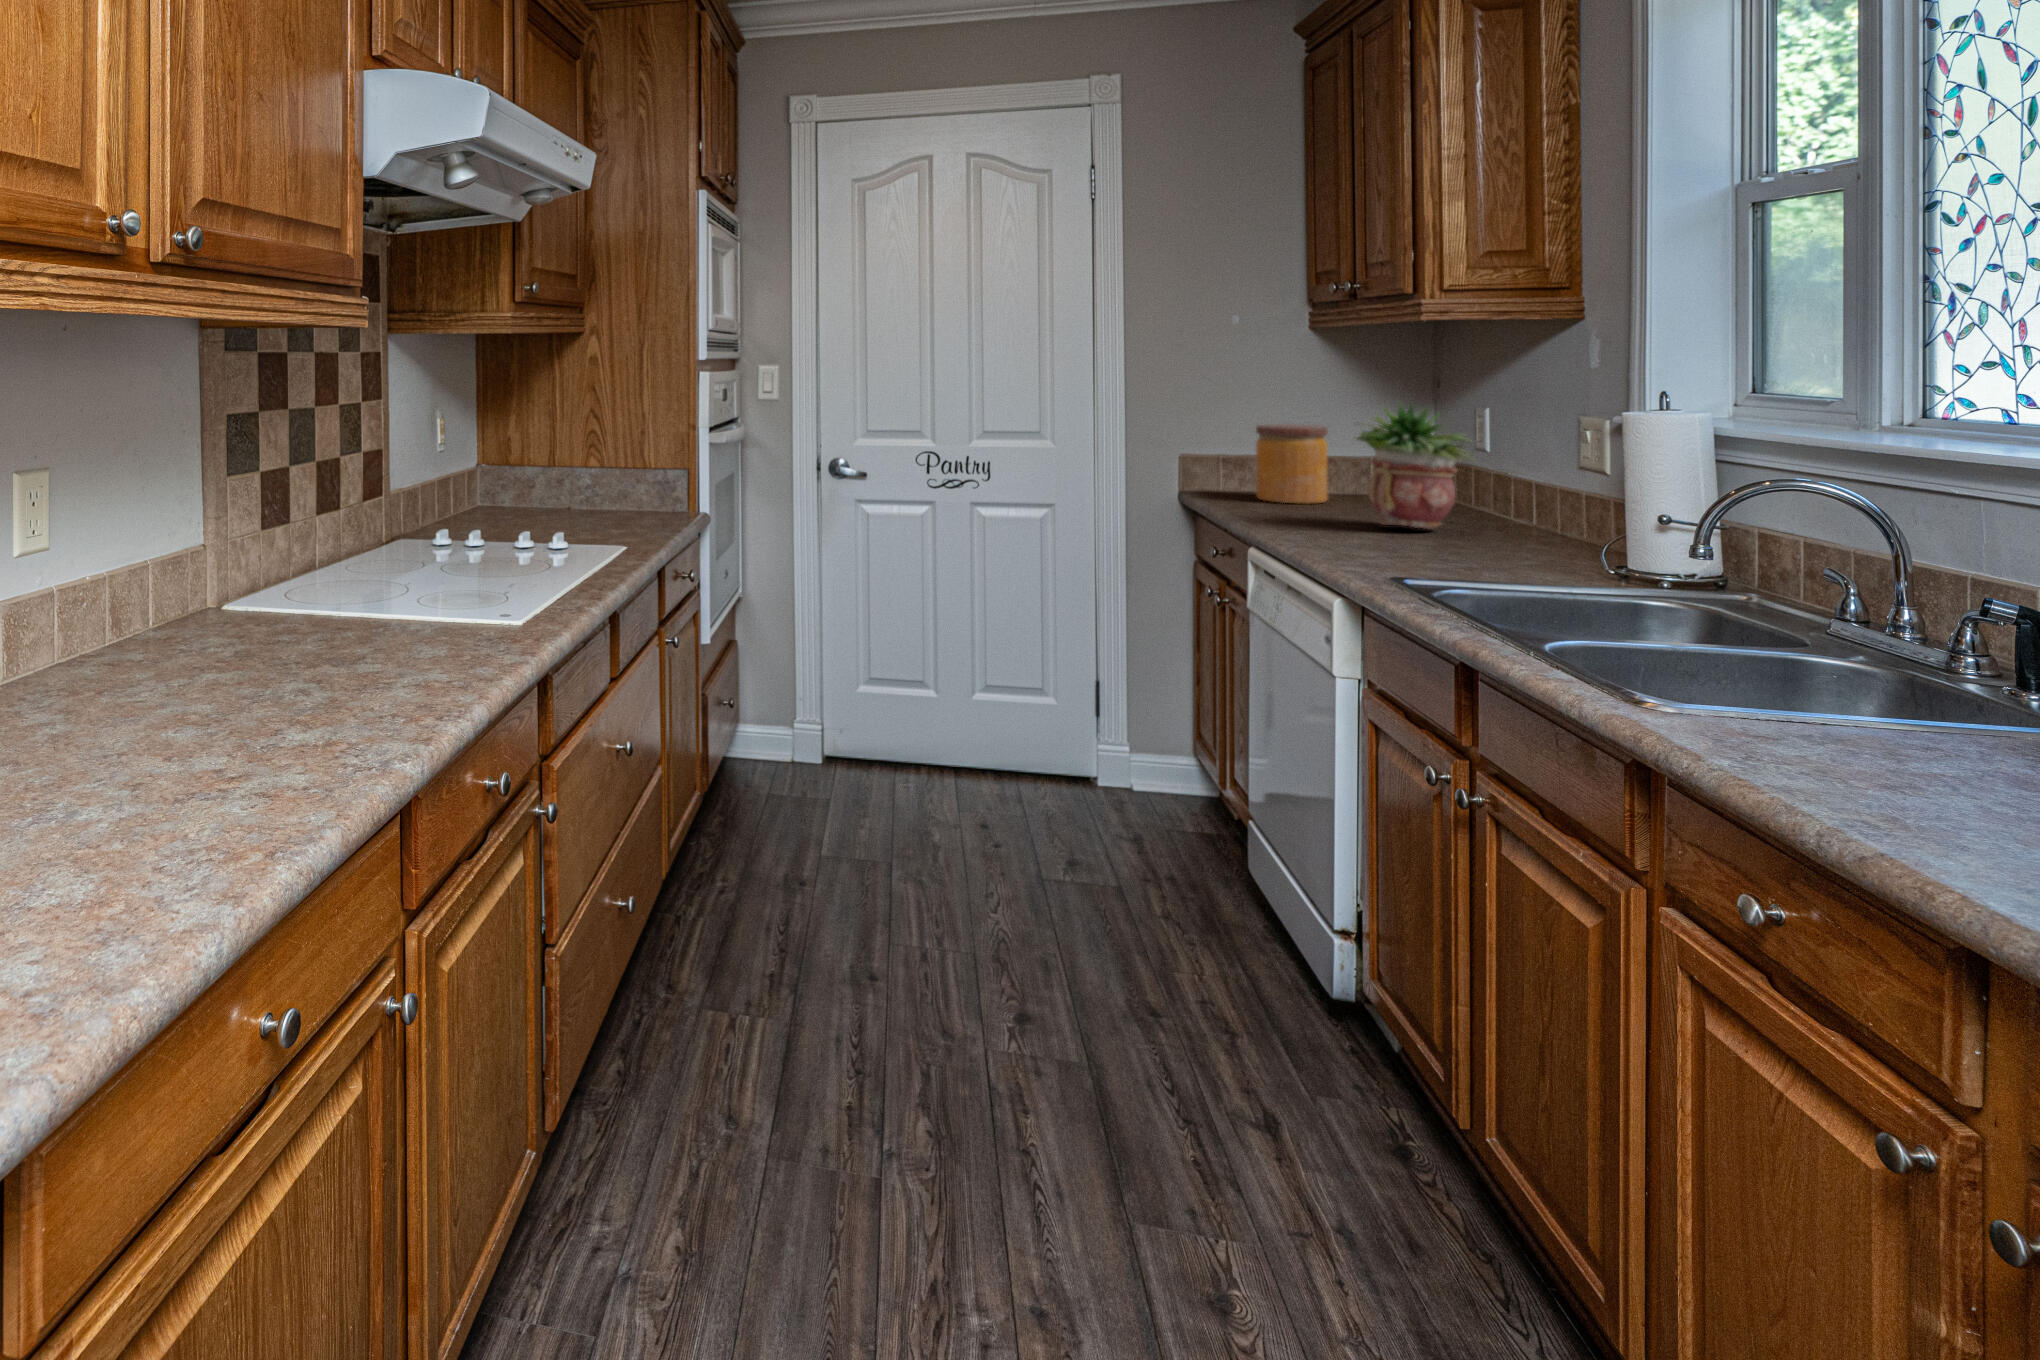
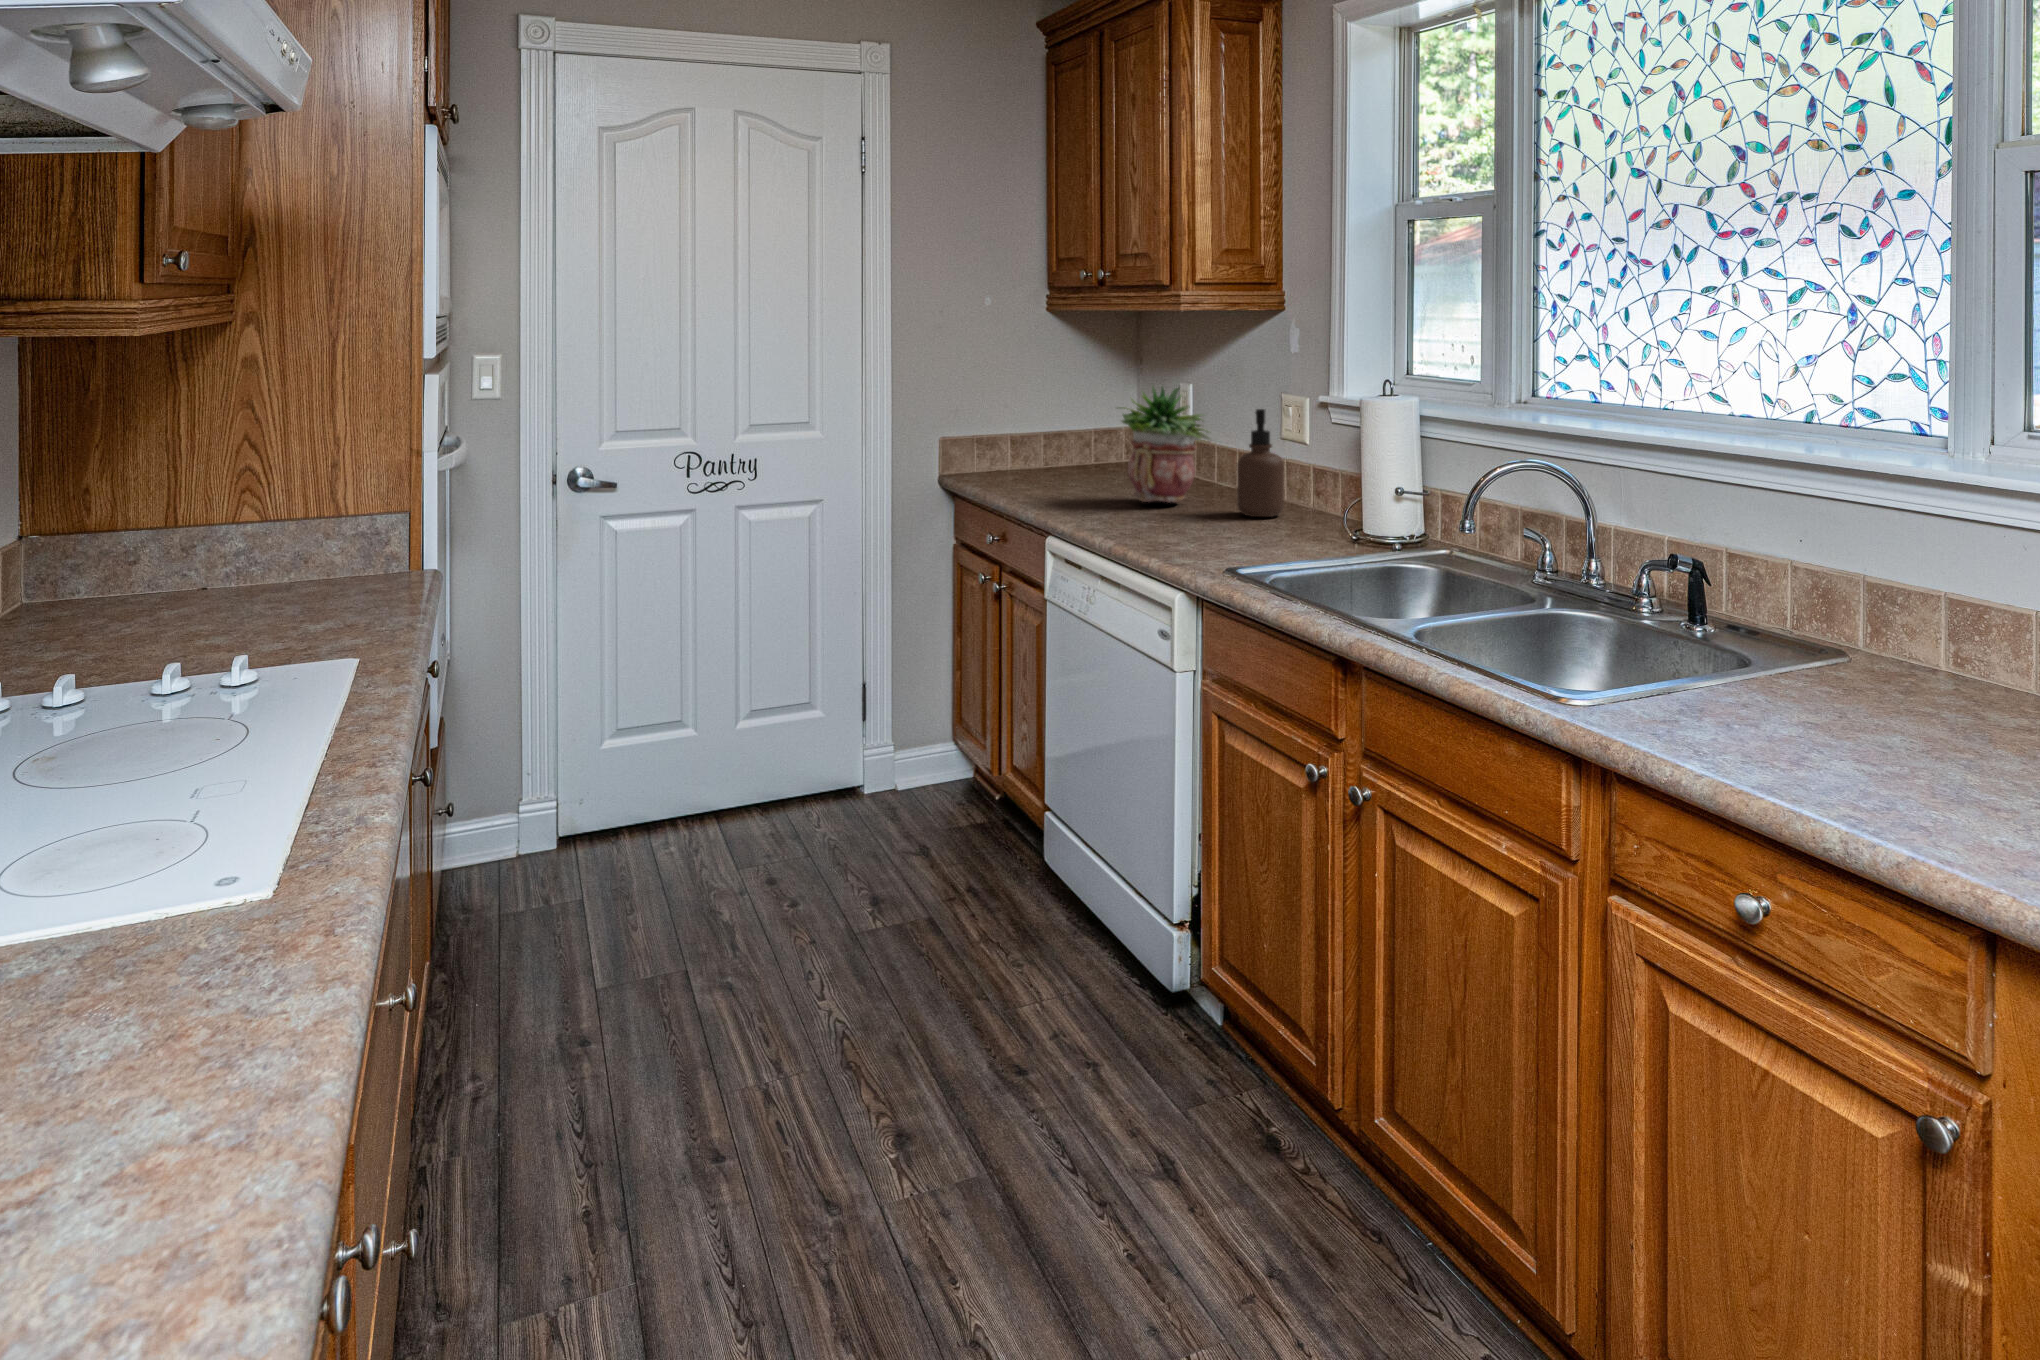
jar: present [1256,424,1328,504] -> none [1010,406,1071,484]
soap dispenser: none [1497,428,1563,551] -> present [1237,409,1284,517]

